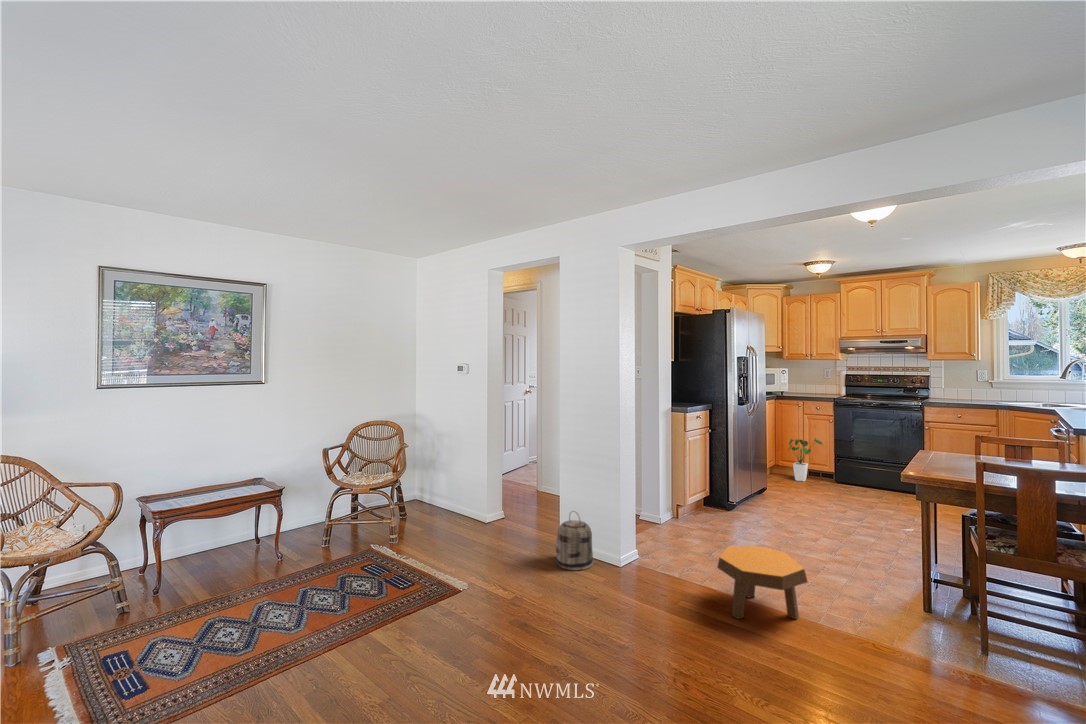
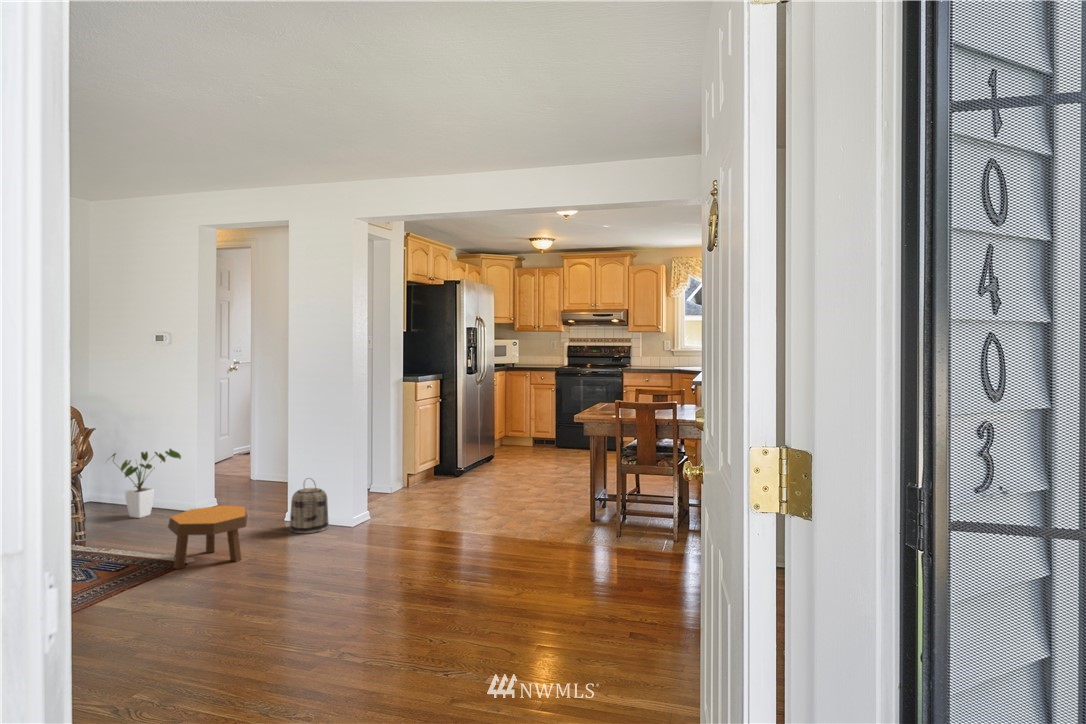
house plant: present [788,439,823,482] -> present [112,449,181,518]
footstool: present [717,546,807,619] -> present [168,505,248,569]

